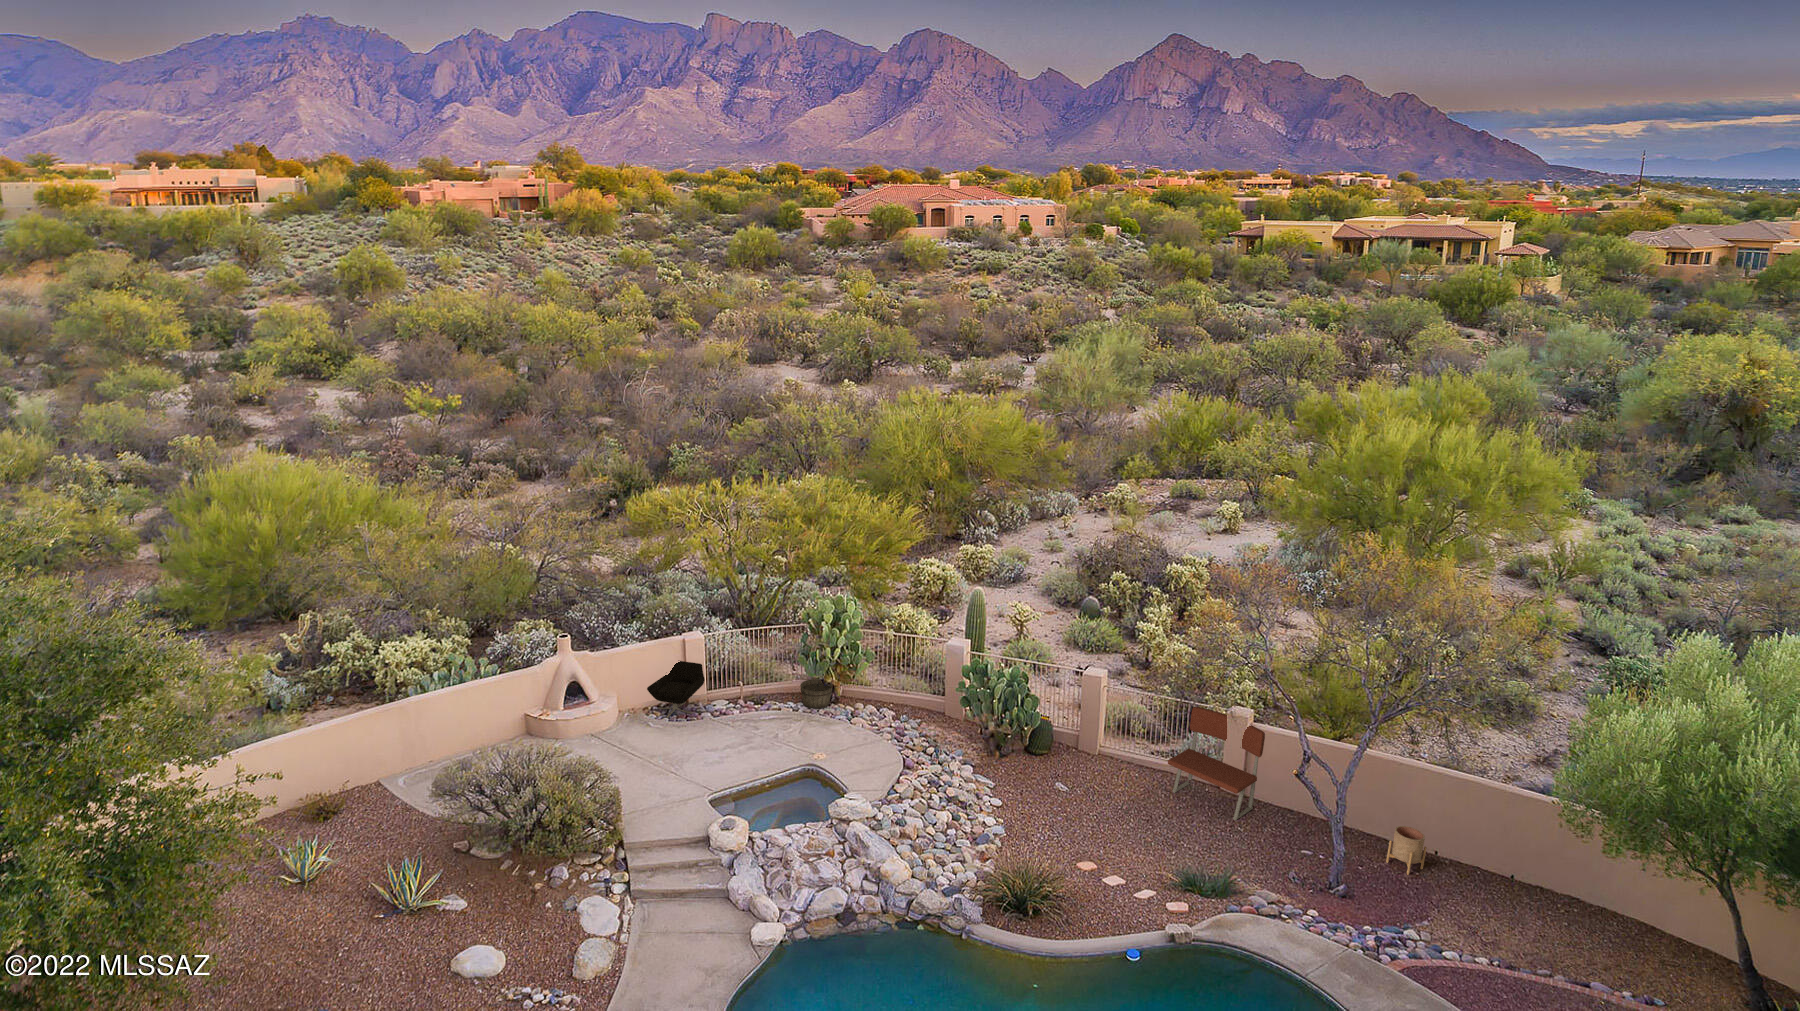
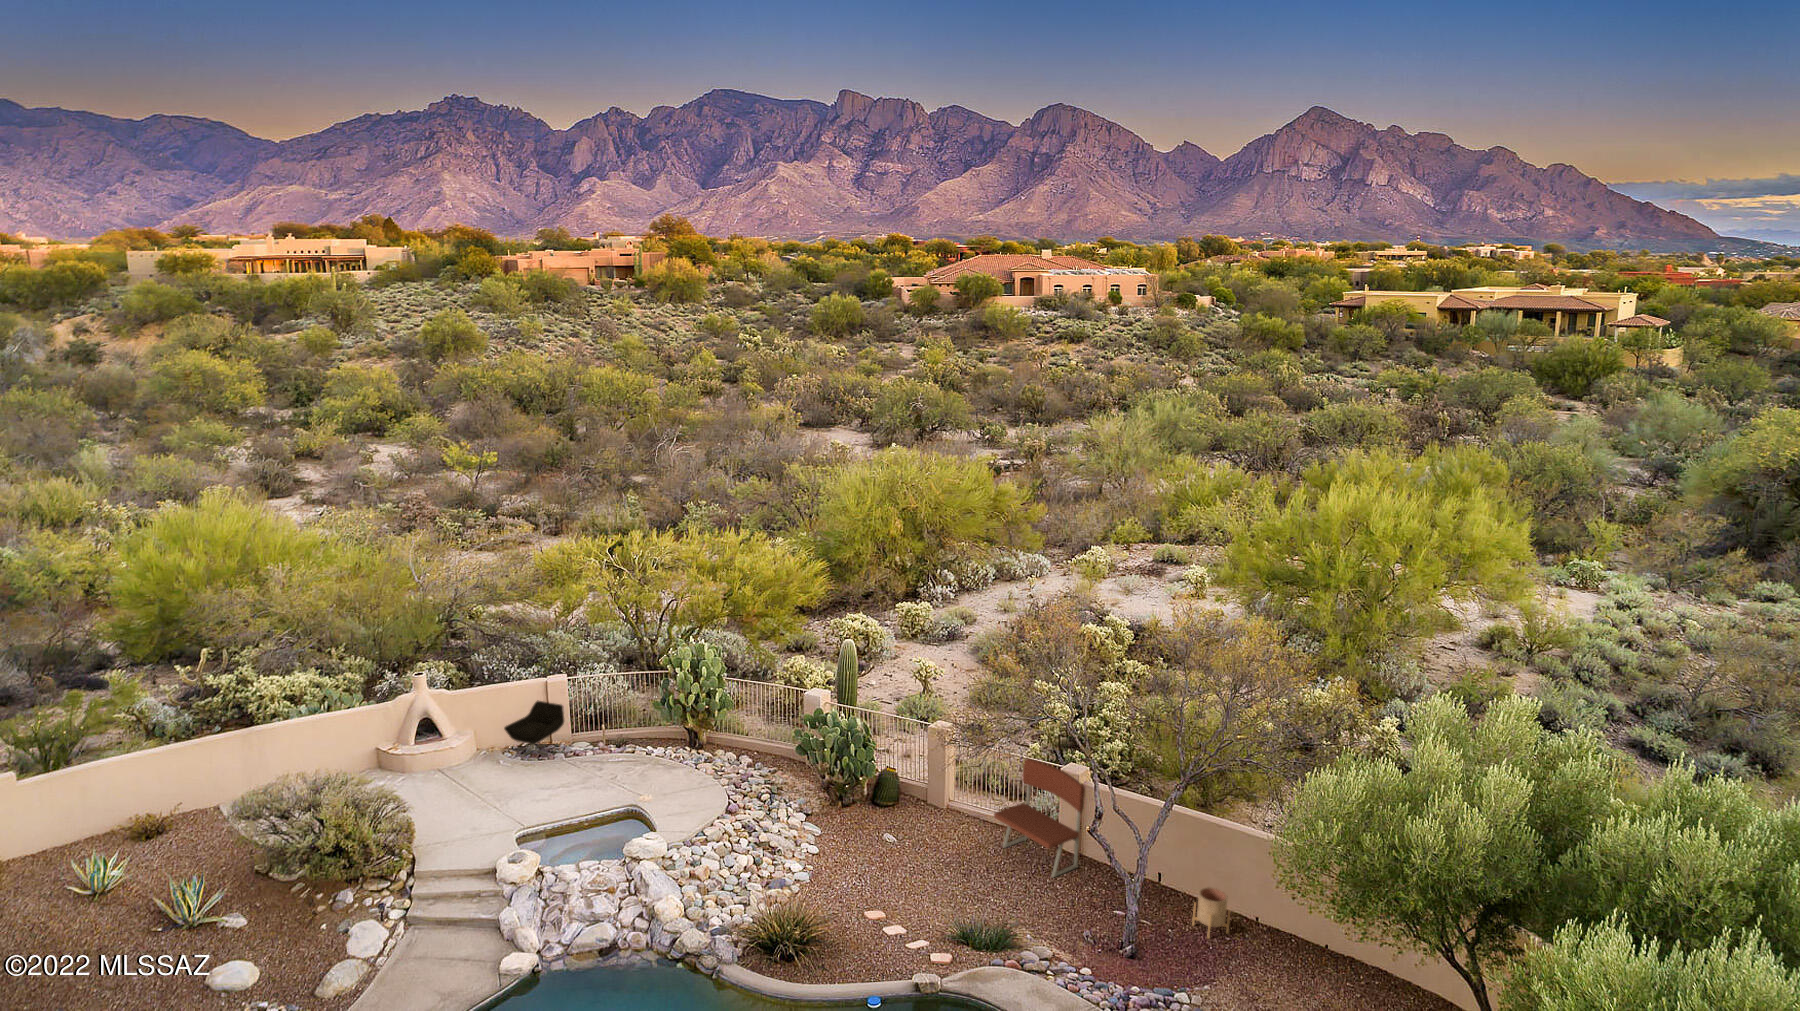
wooden bucket: present [800,679,833,709] -> none [661,722,695,754]

